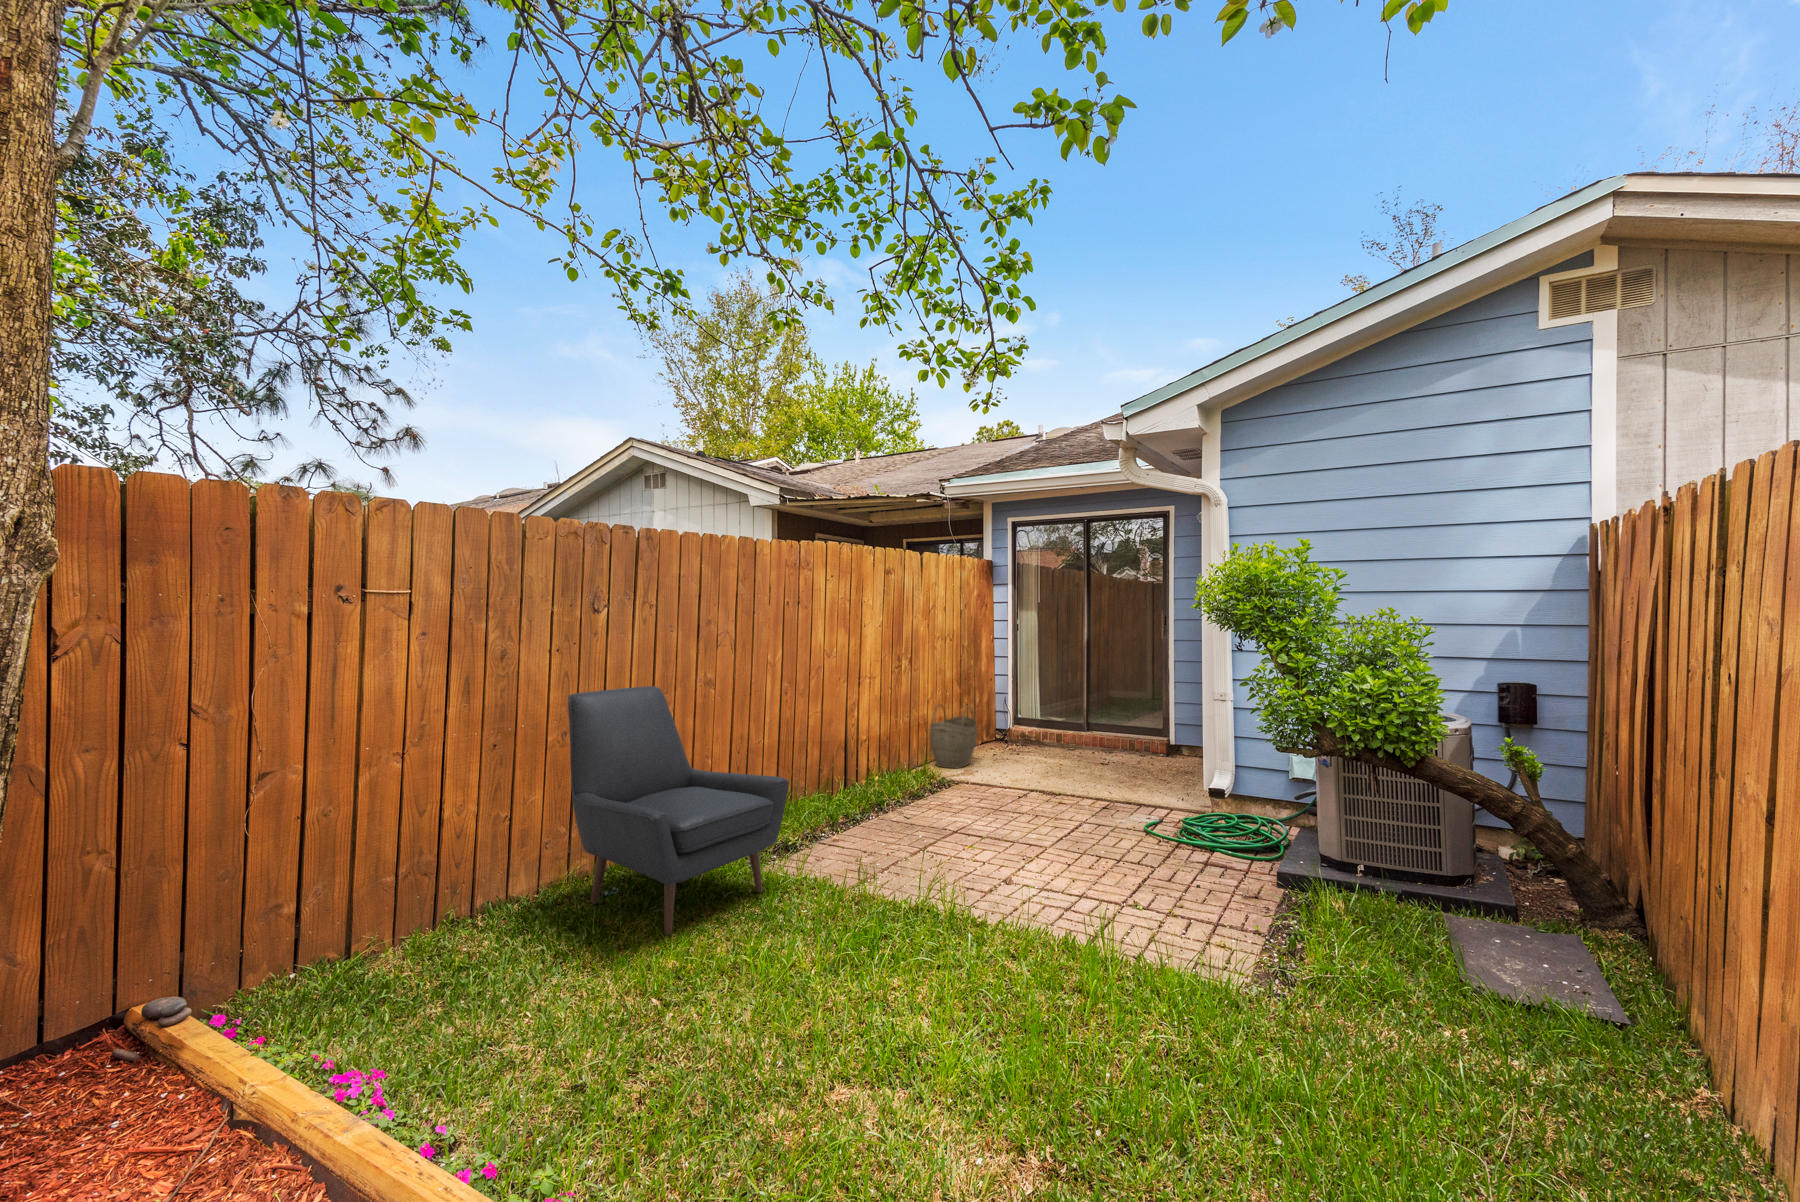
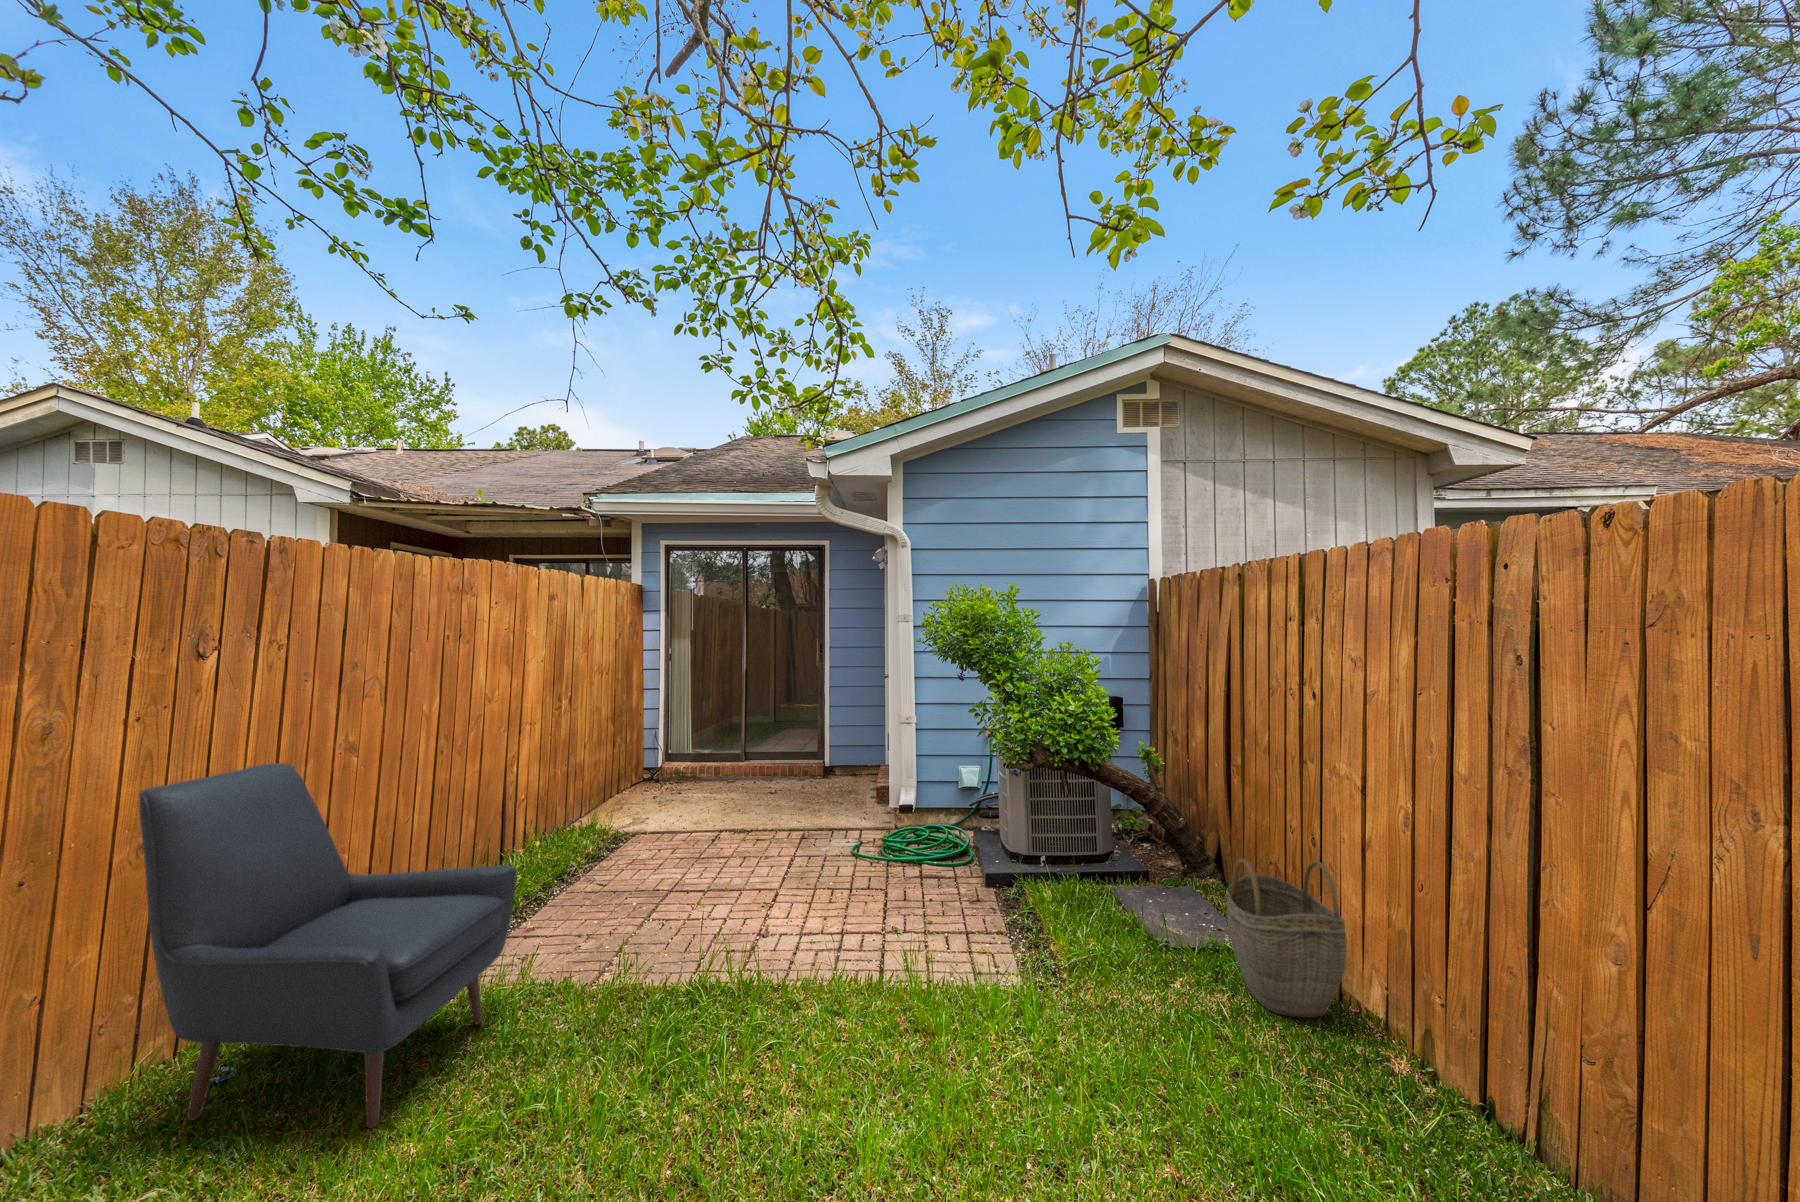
woven basket: present [929,704,977,768] -> present [1227,859,1347,1018]

